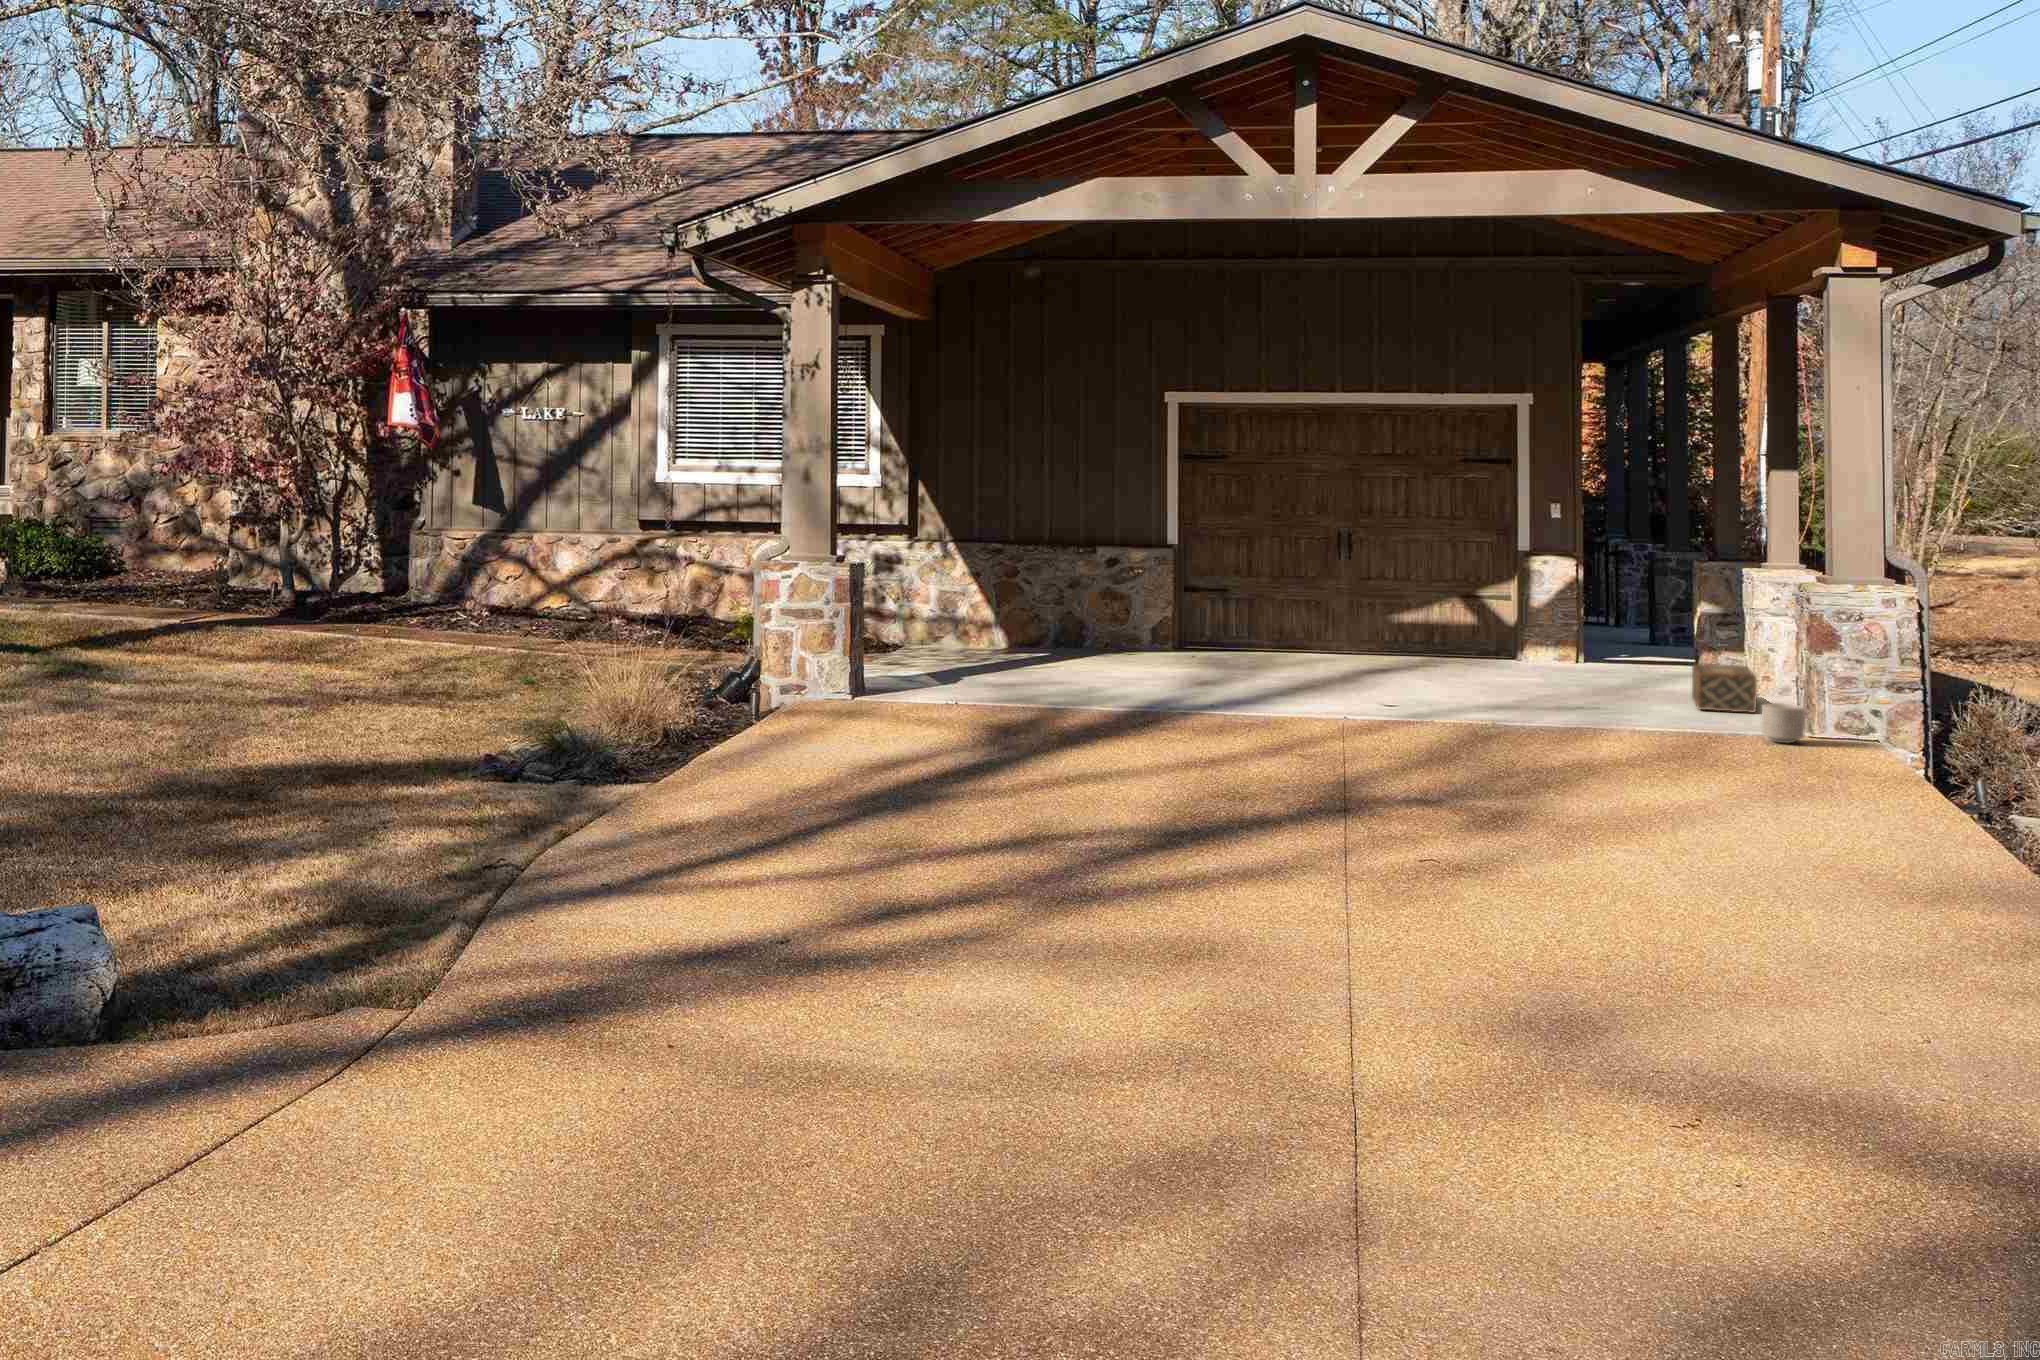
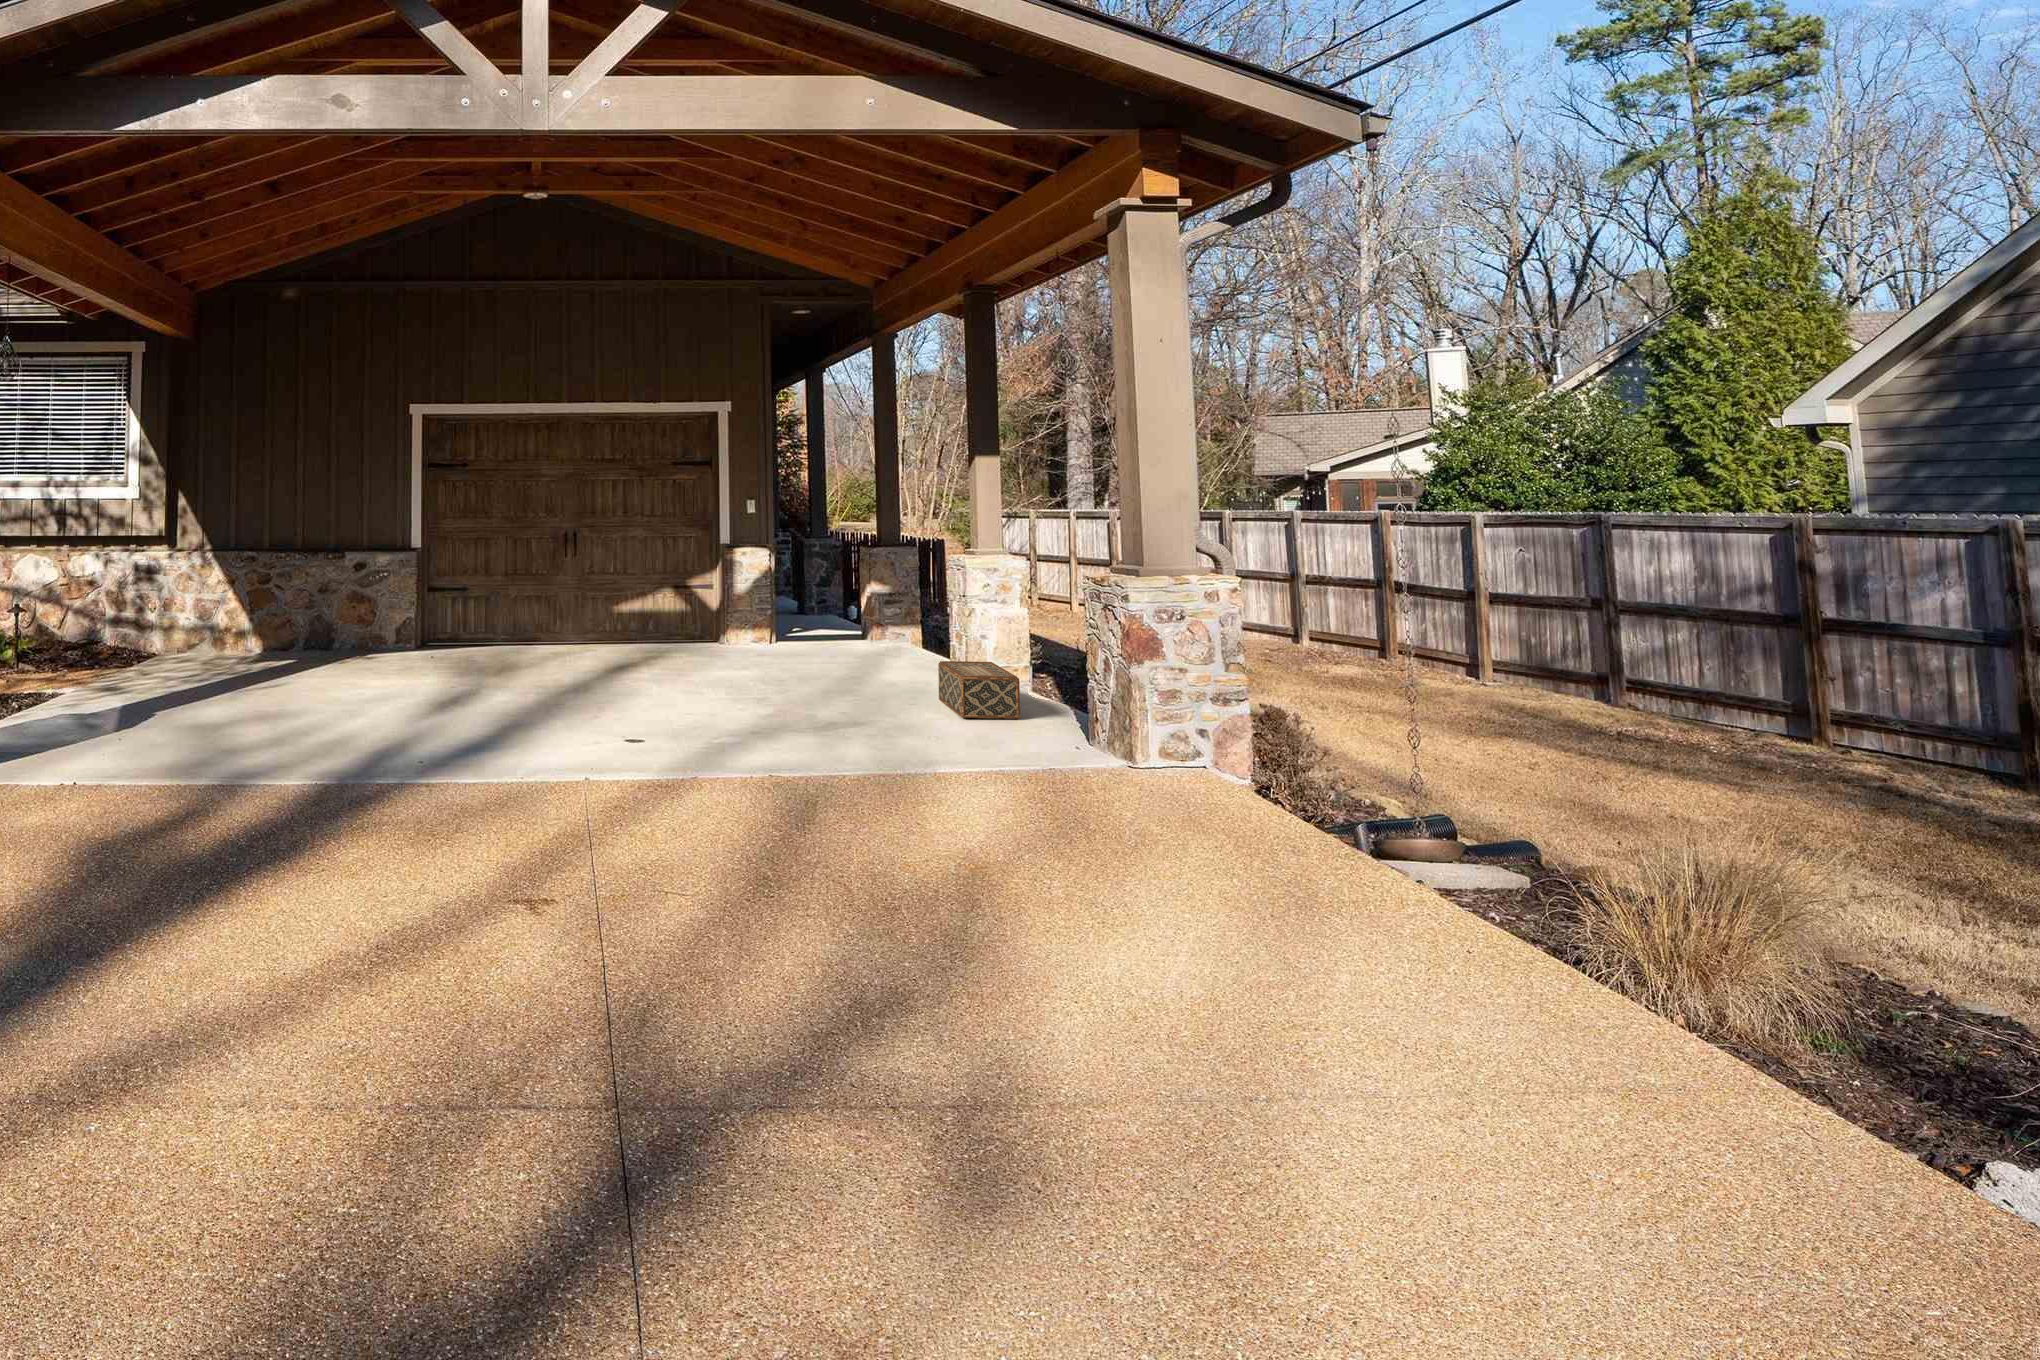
planter: present [1761,703,1805,743] -> none [1071,721,1121,772]

